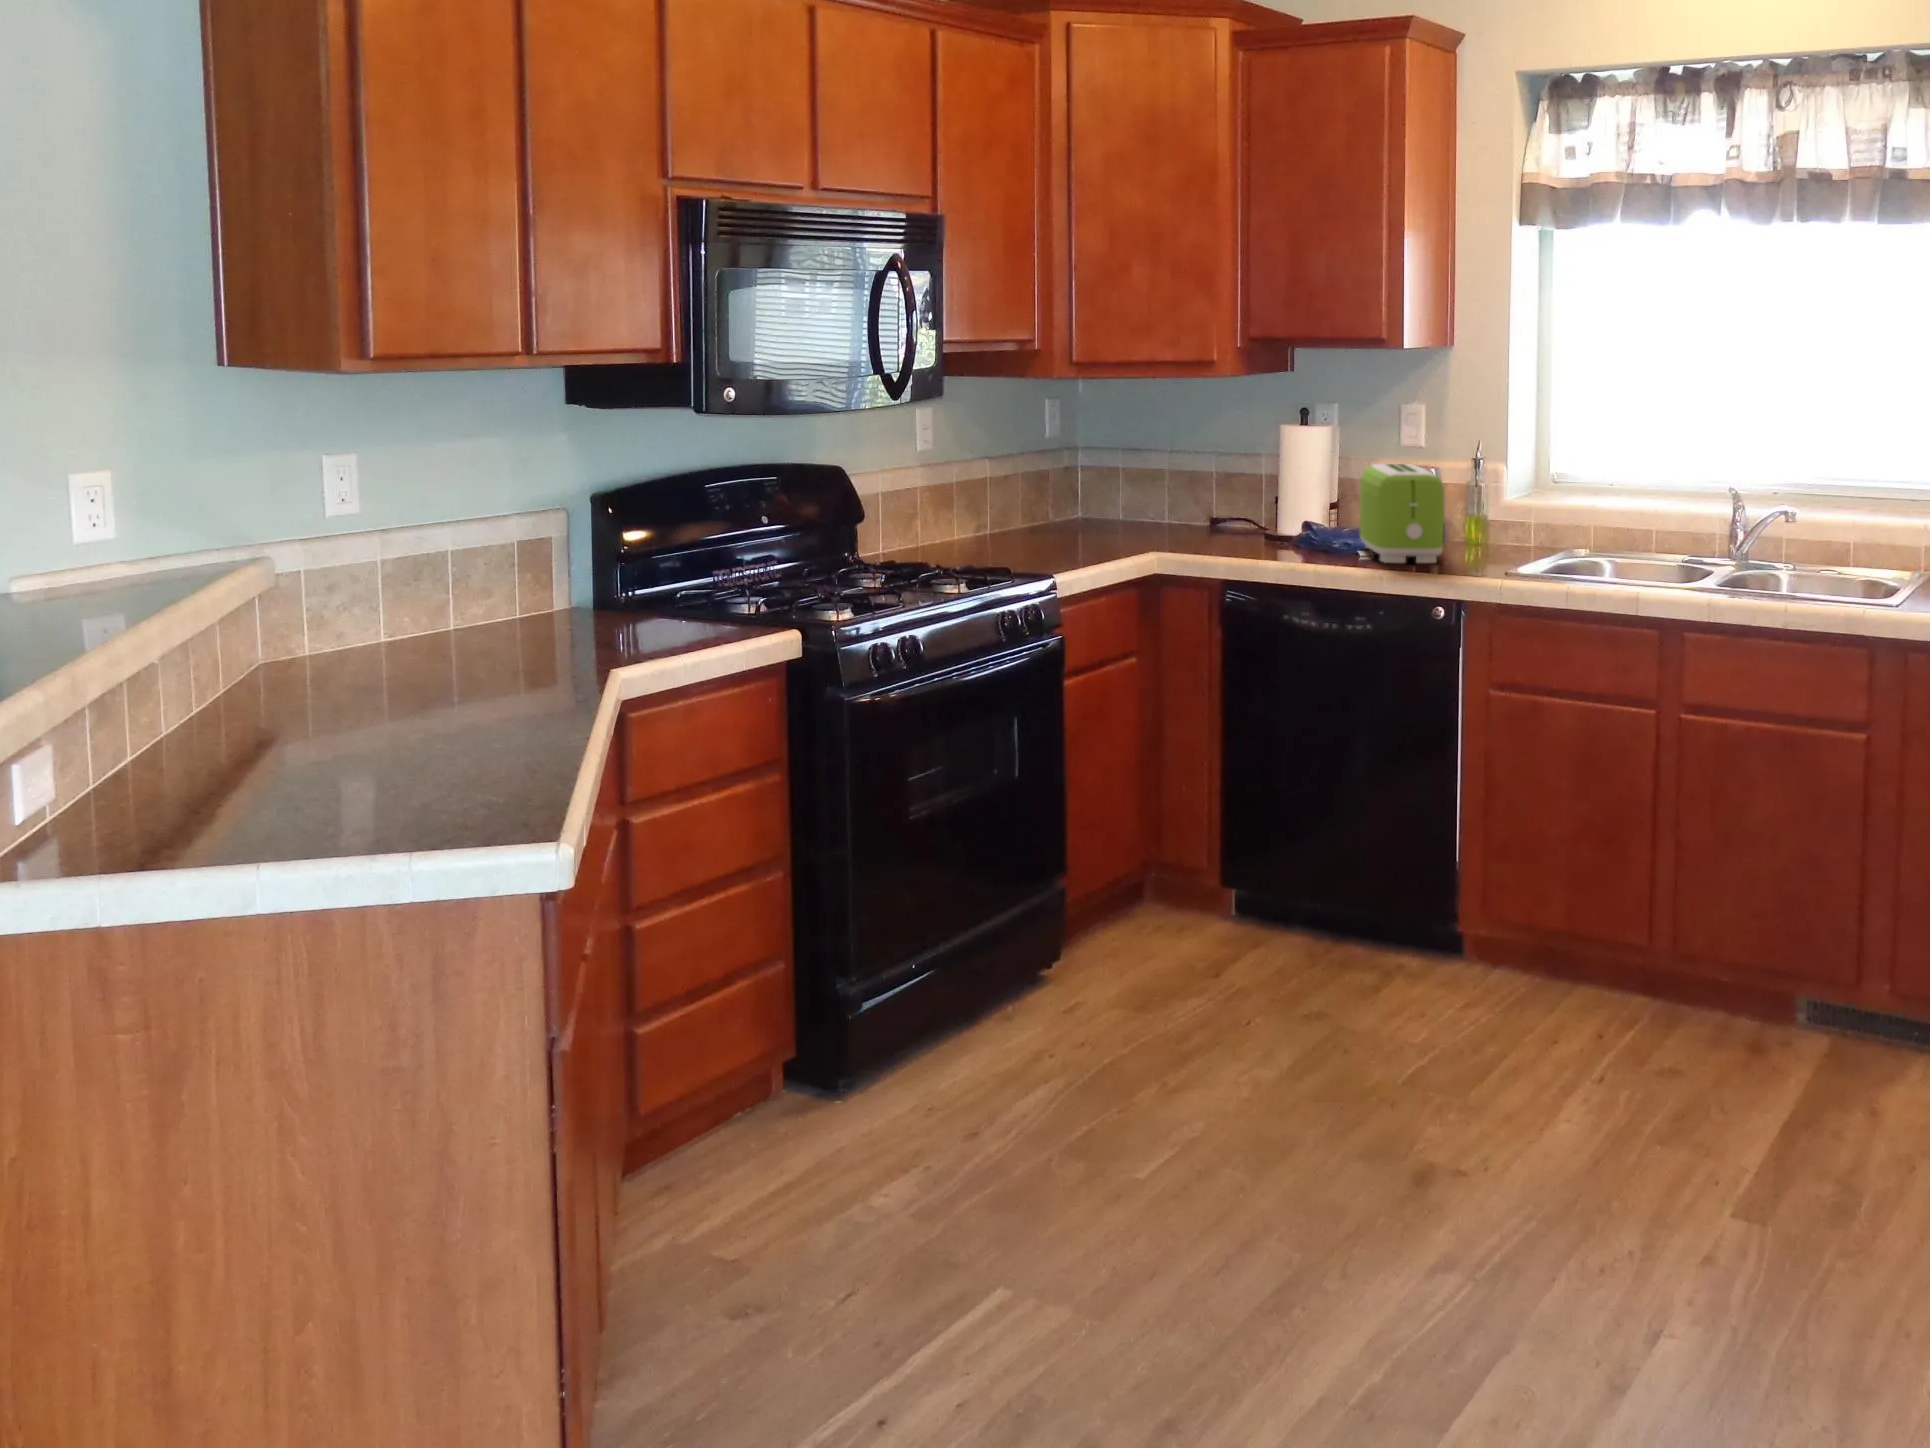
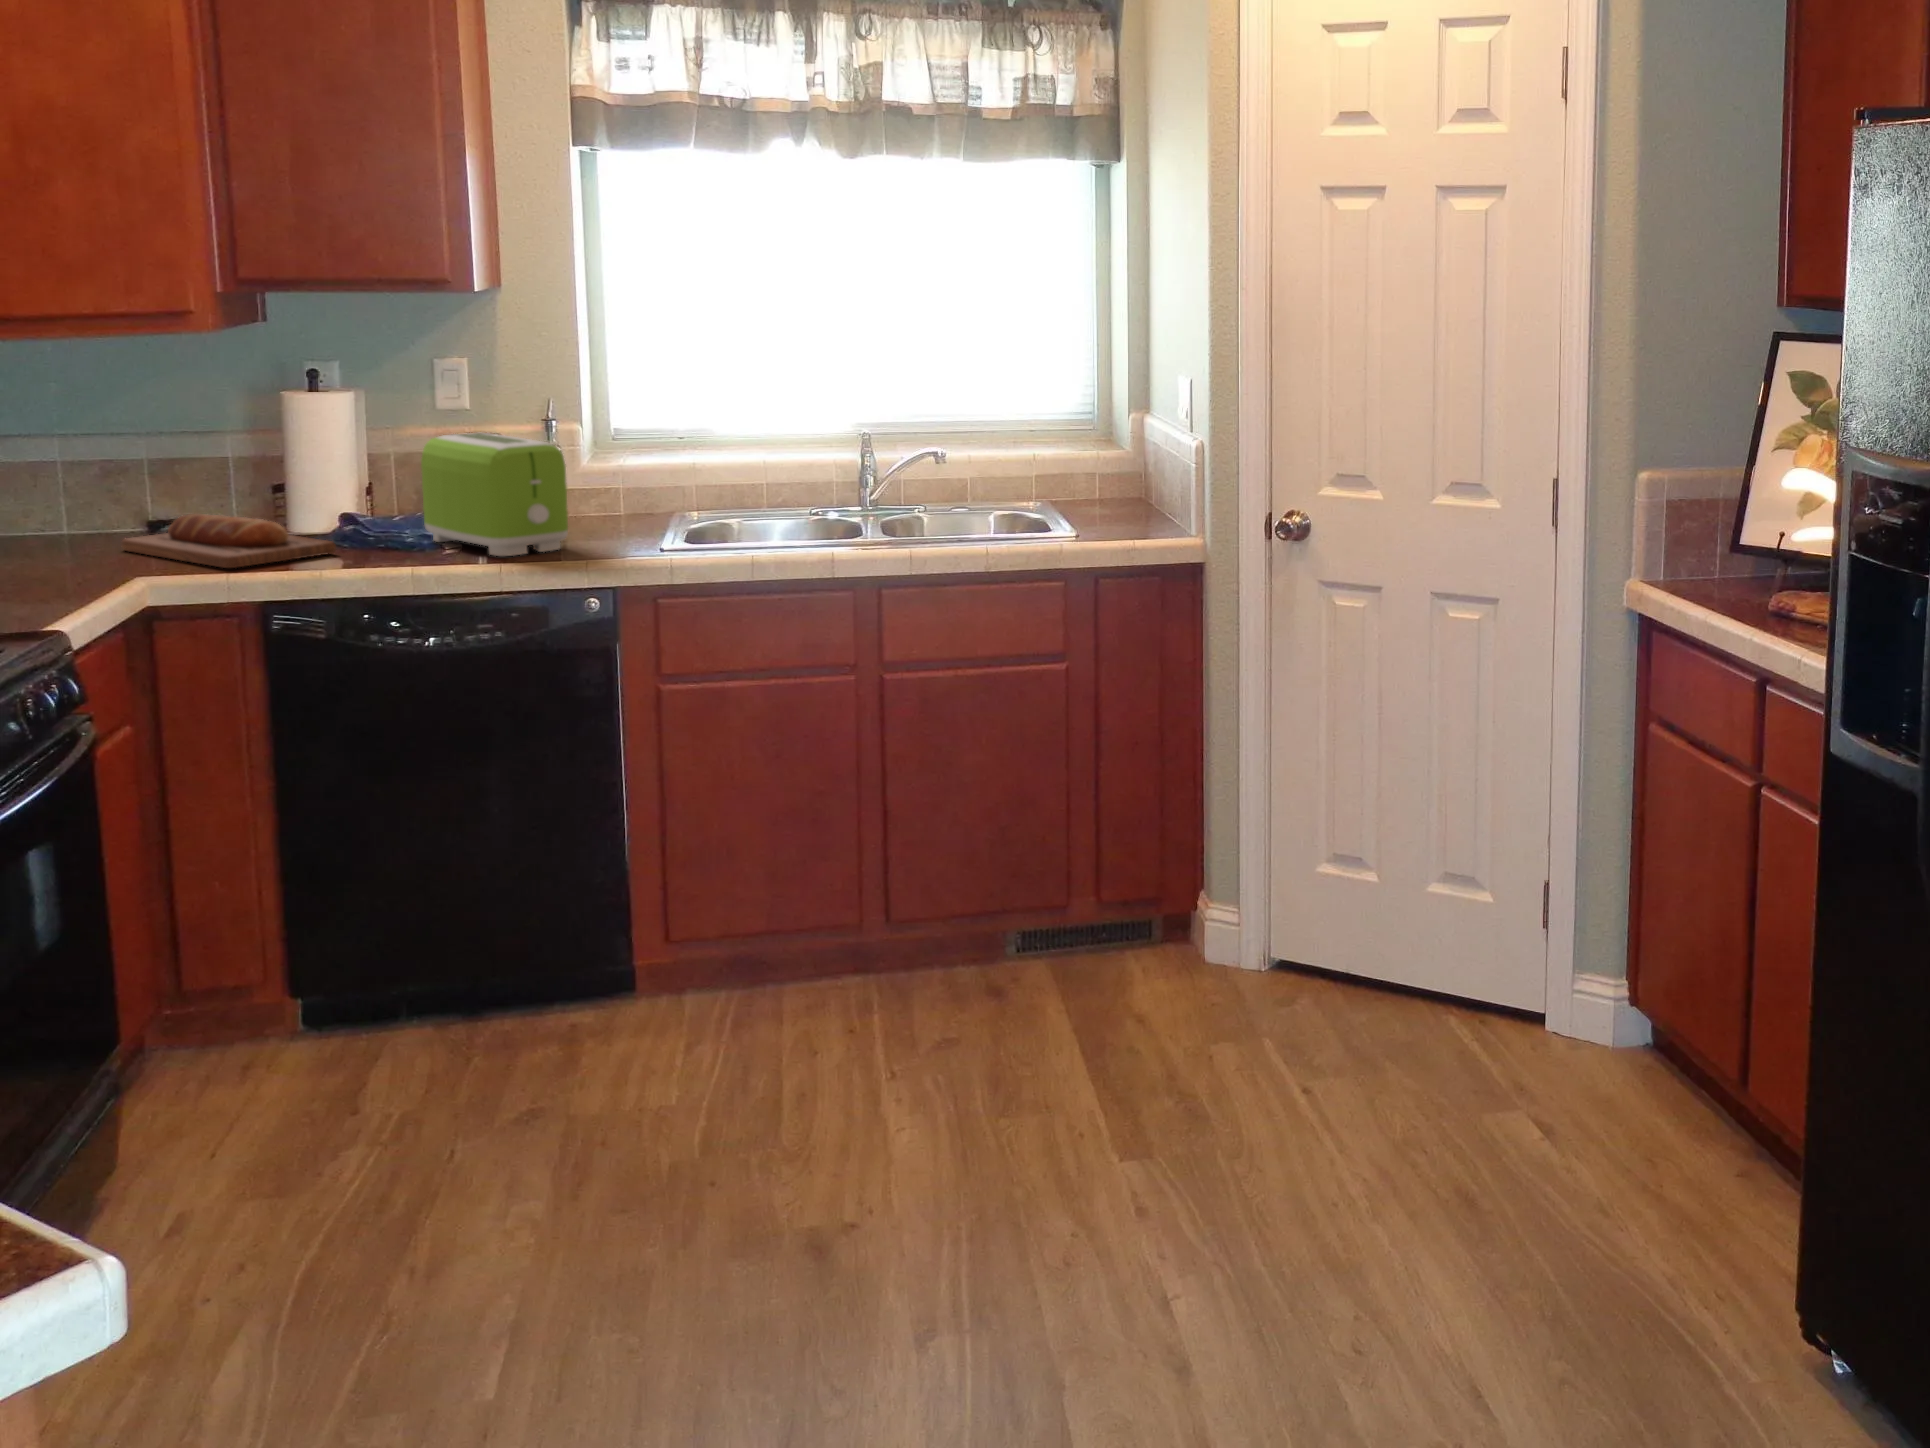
bread loaf: none [1176,510,1288,549] -> present [121,514,336,568]

